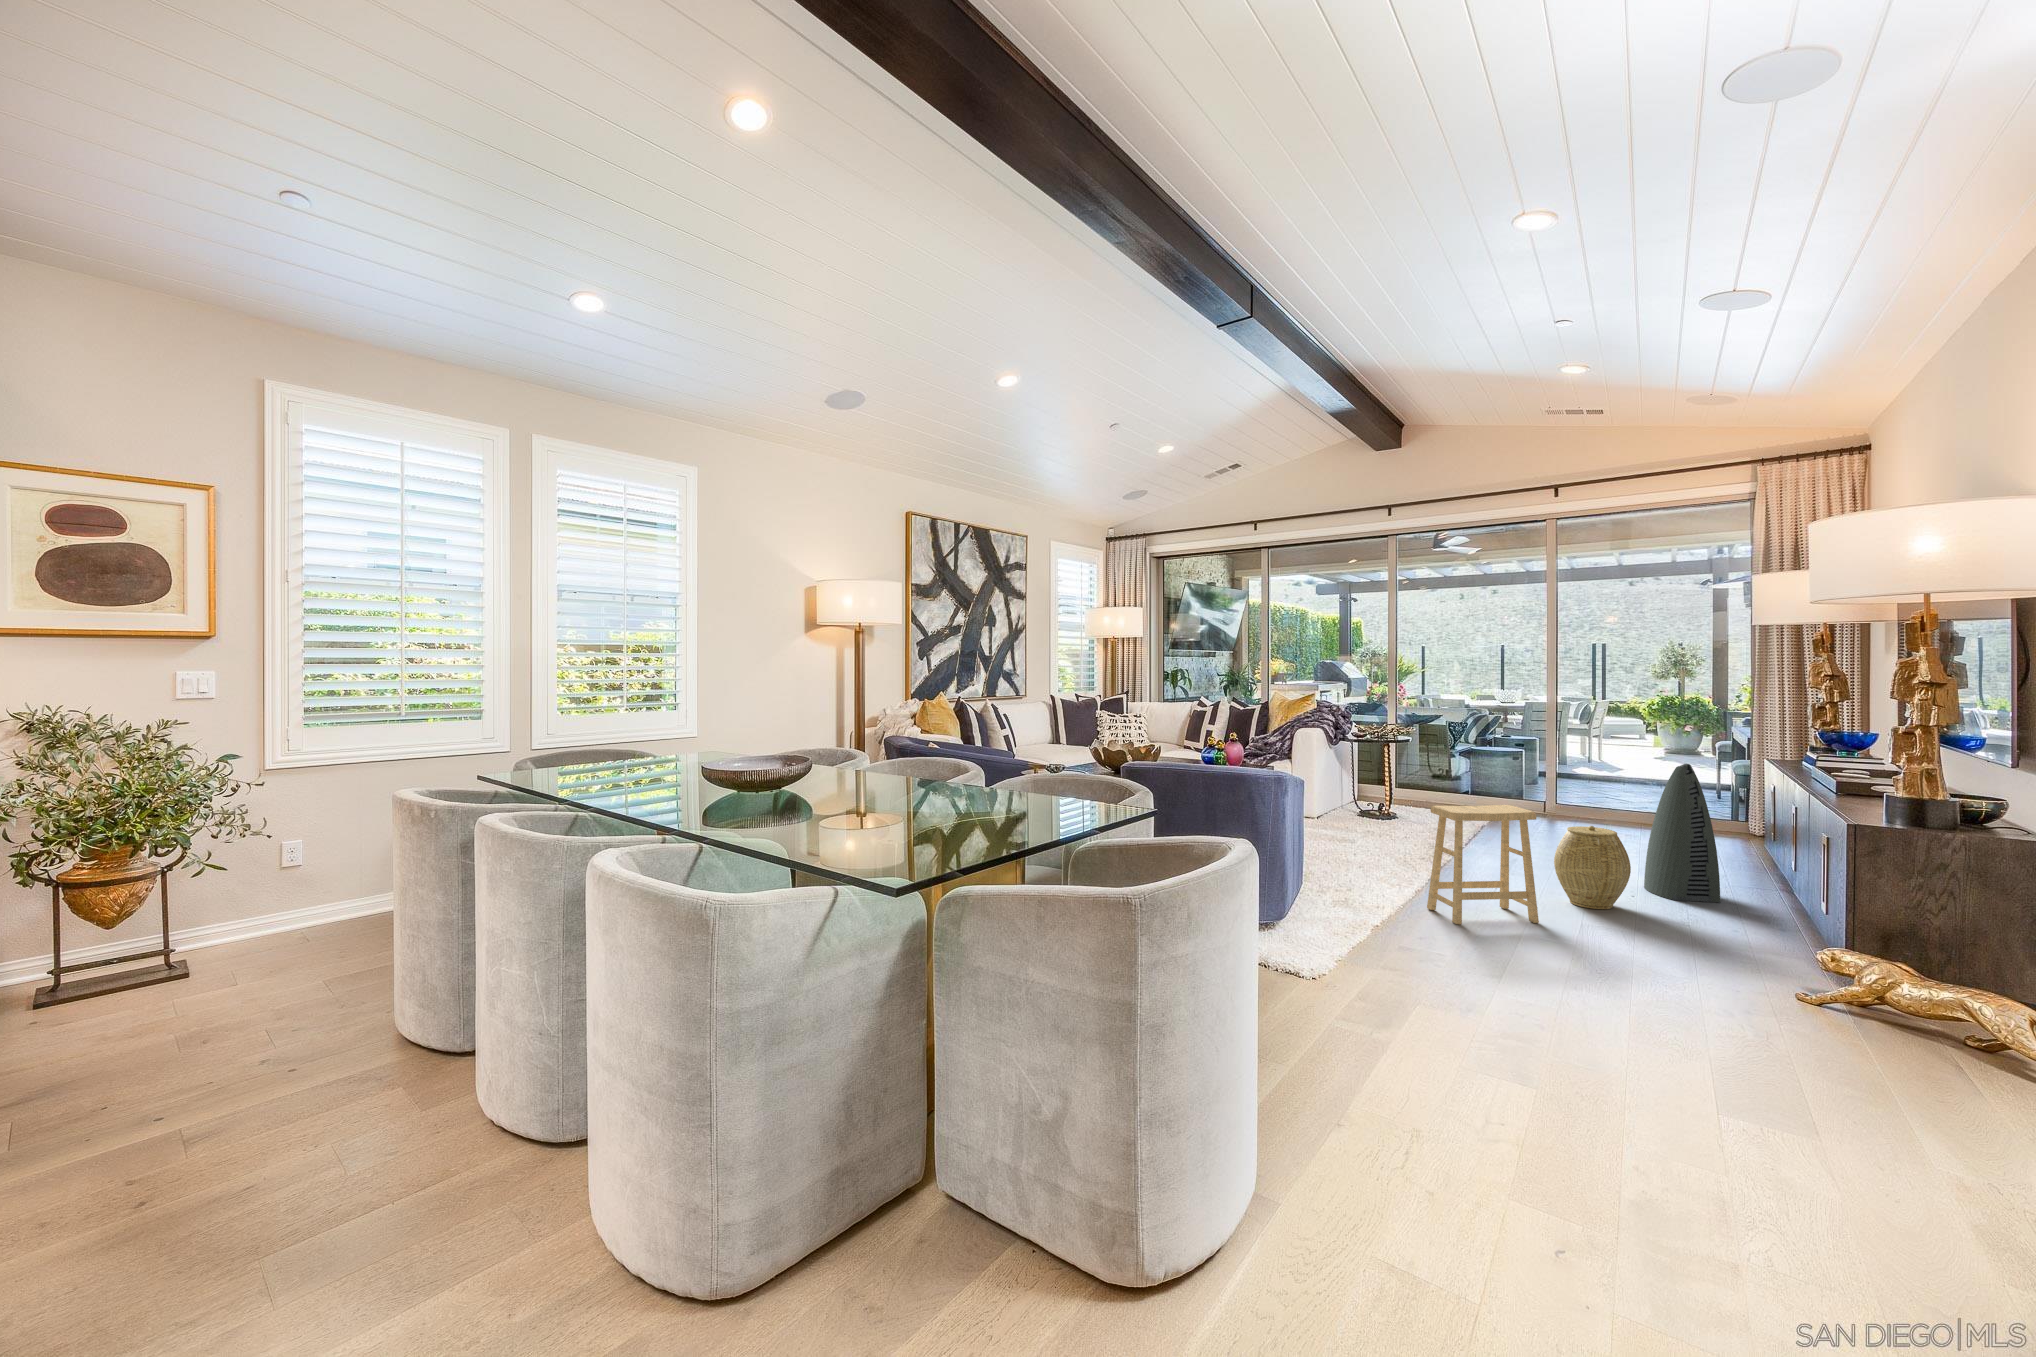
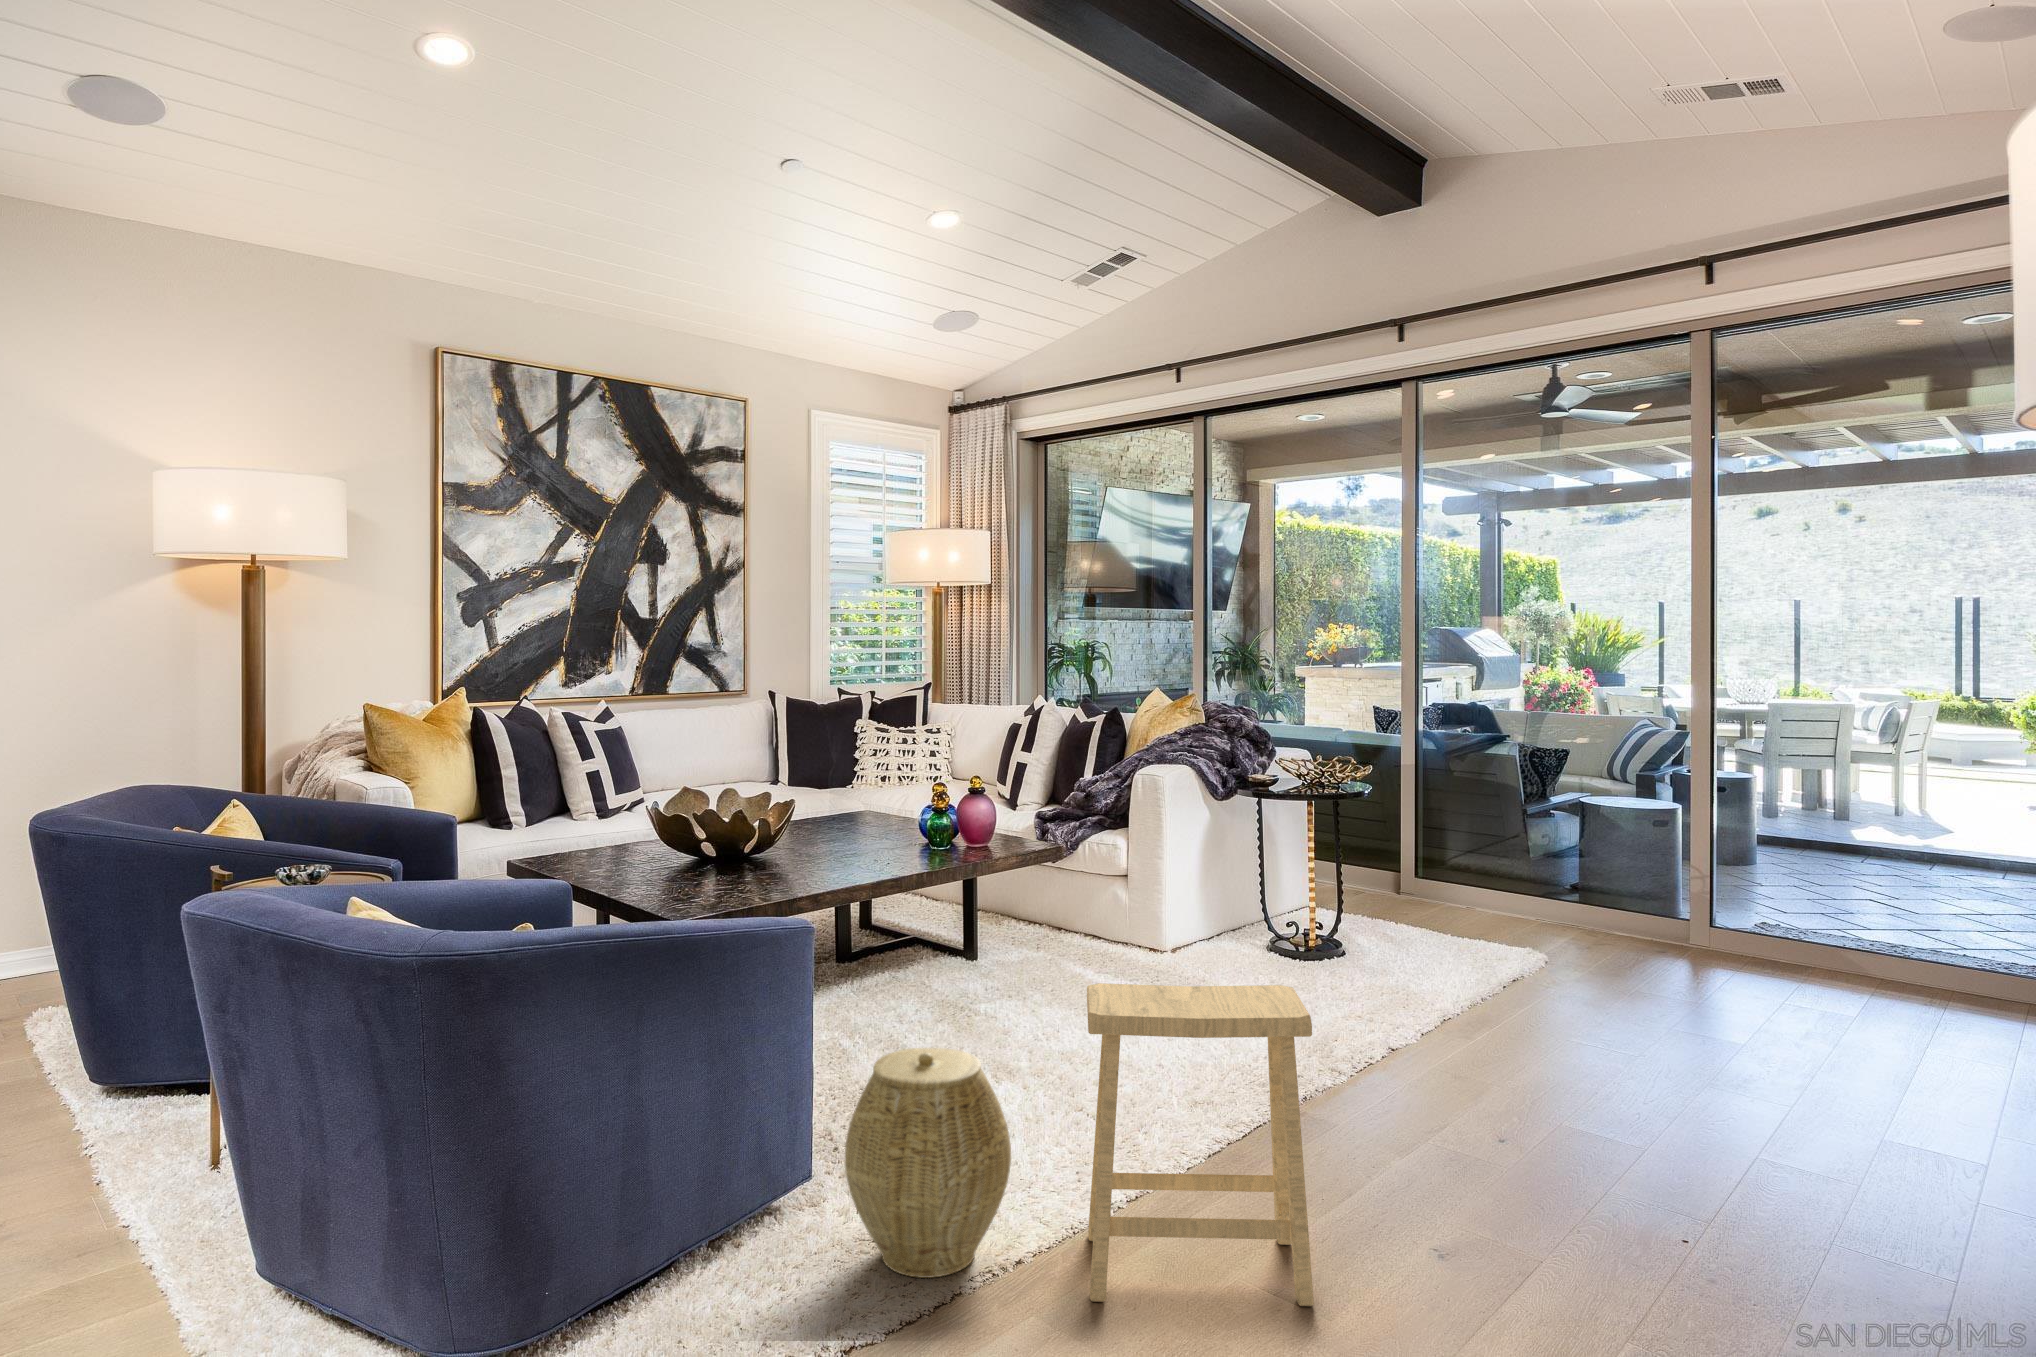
air purifier: present [1644,763,1720,903] -> none [1710,880,1875,1246]
woven basket: present [1554,826,1631,909] -> present [845,1048,1011,1278]

